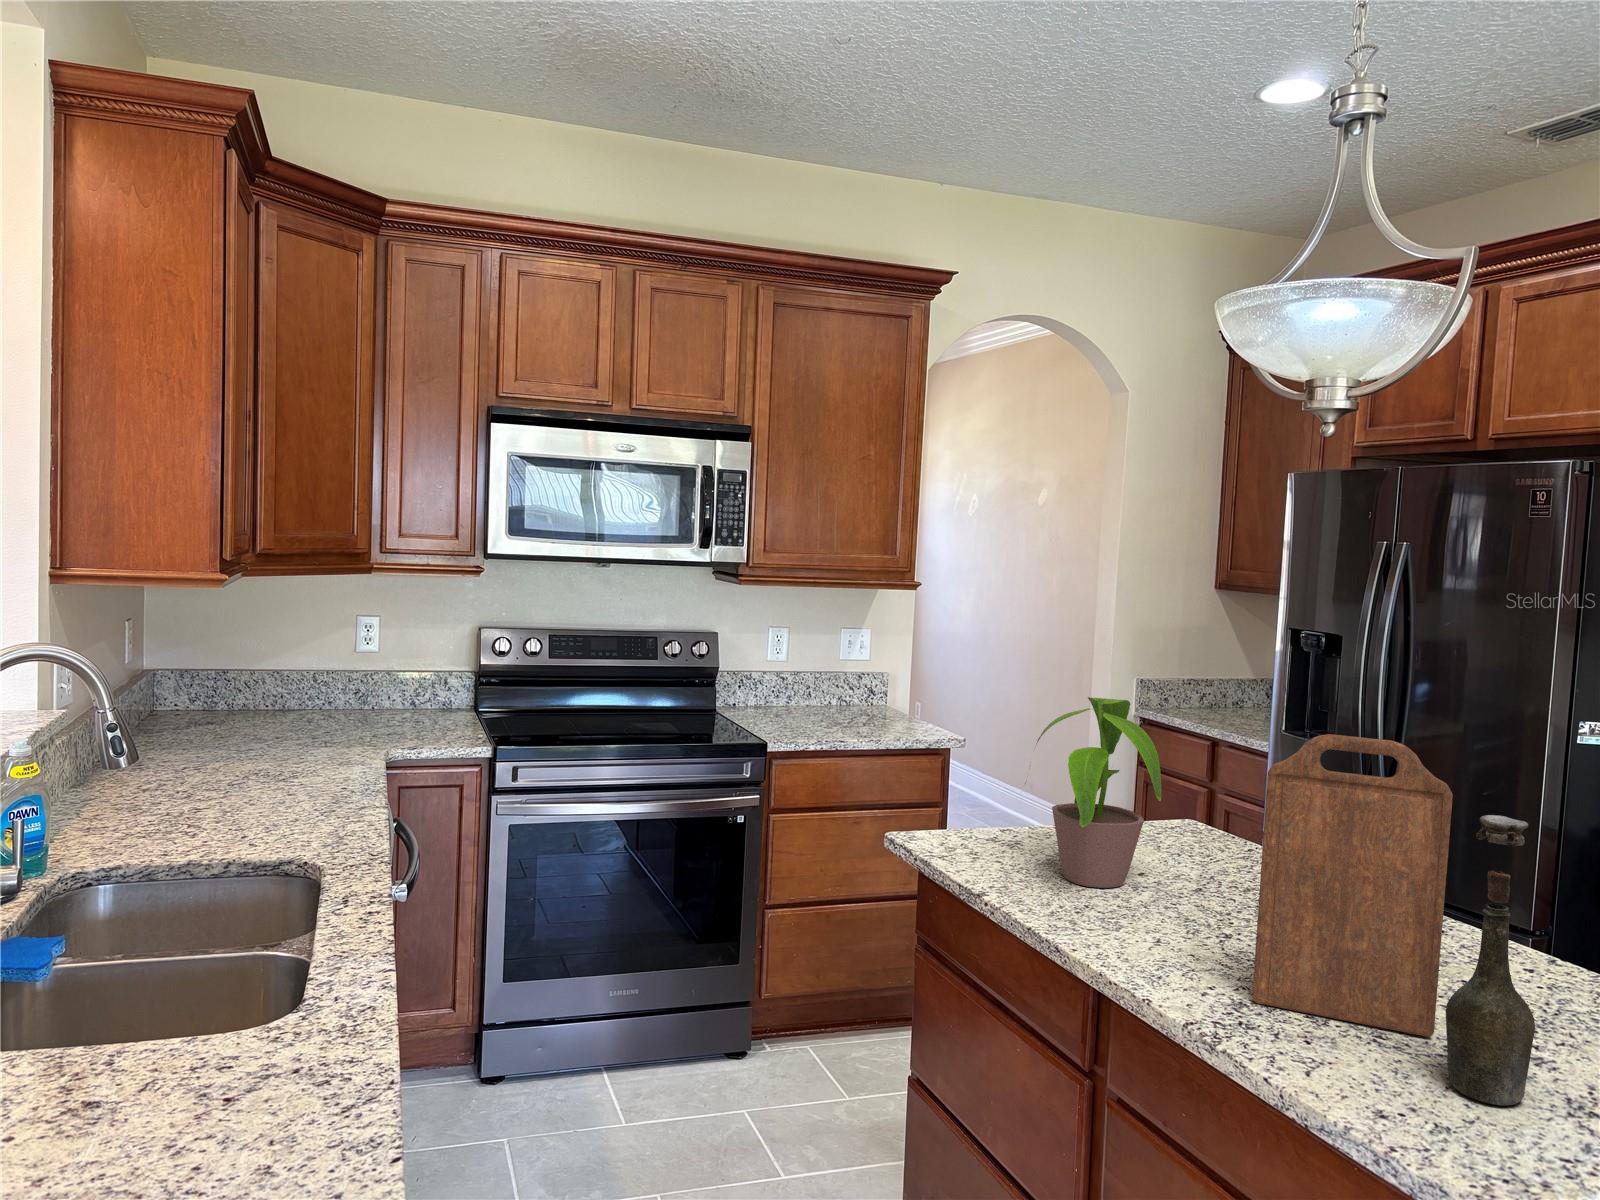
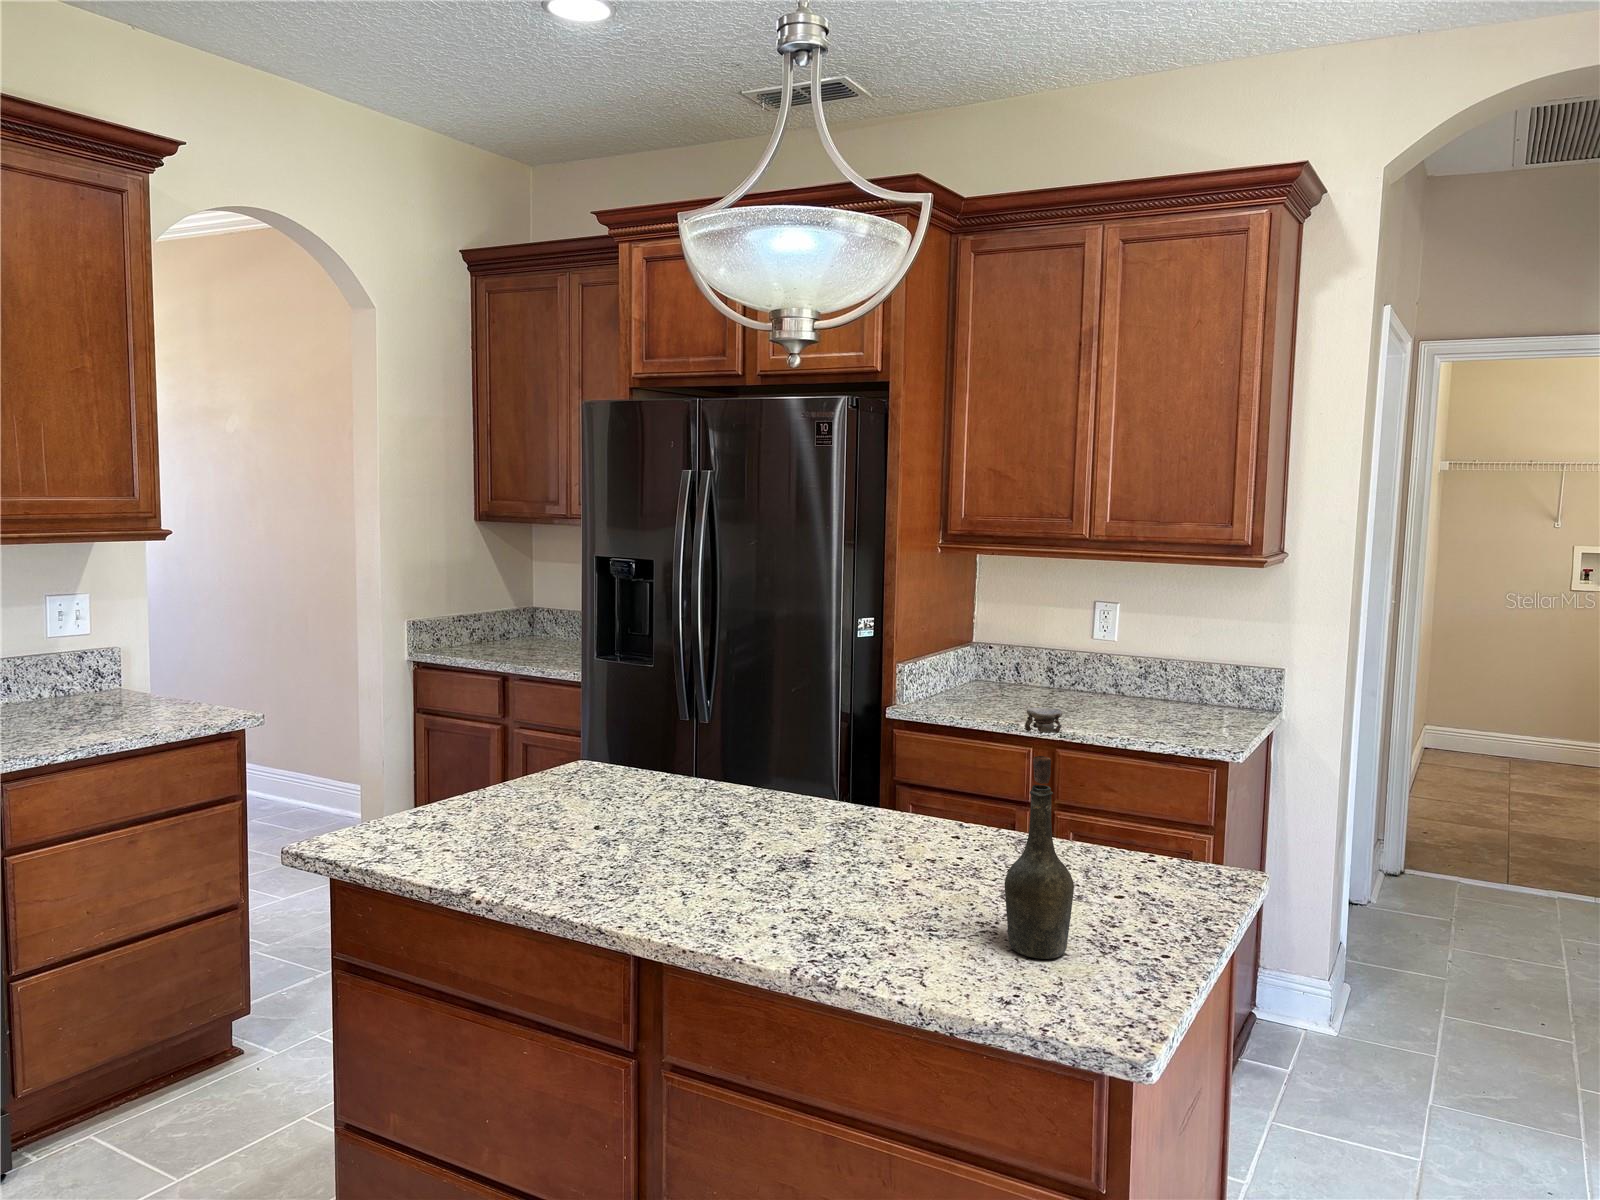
potted plant: present [1036,697,1161,888] -> none [465,643,641,853]
cutting board: present [1252,734,1453,1037] -> none [816,653,970,929]

